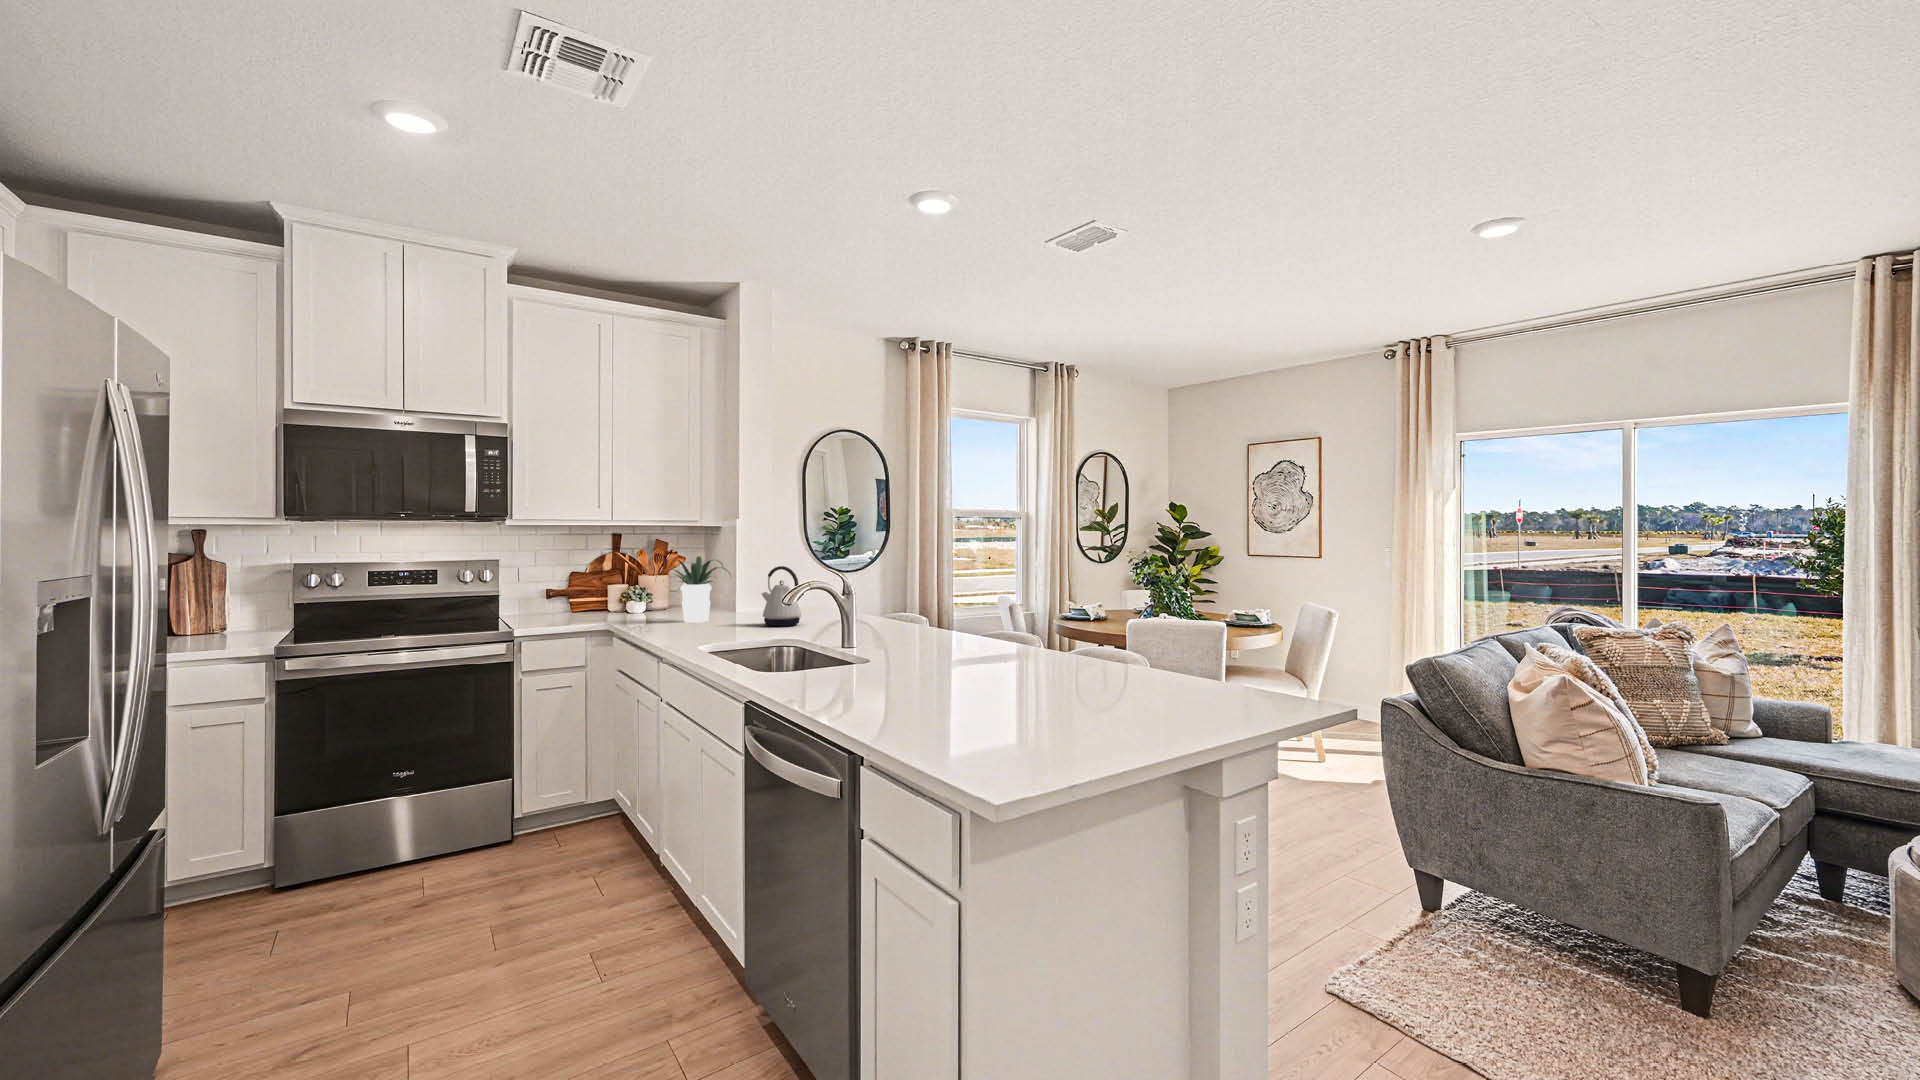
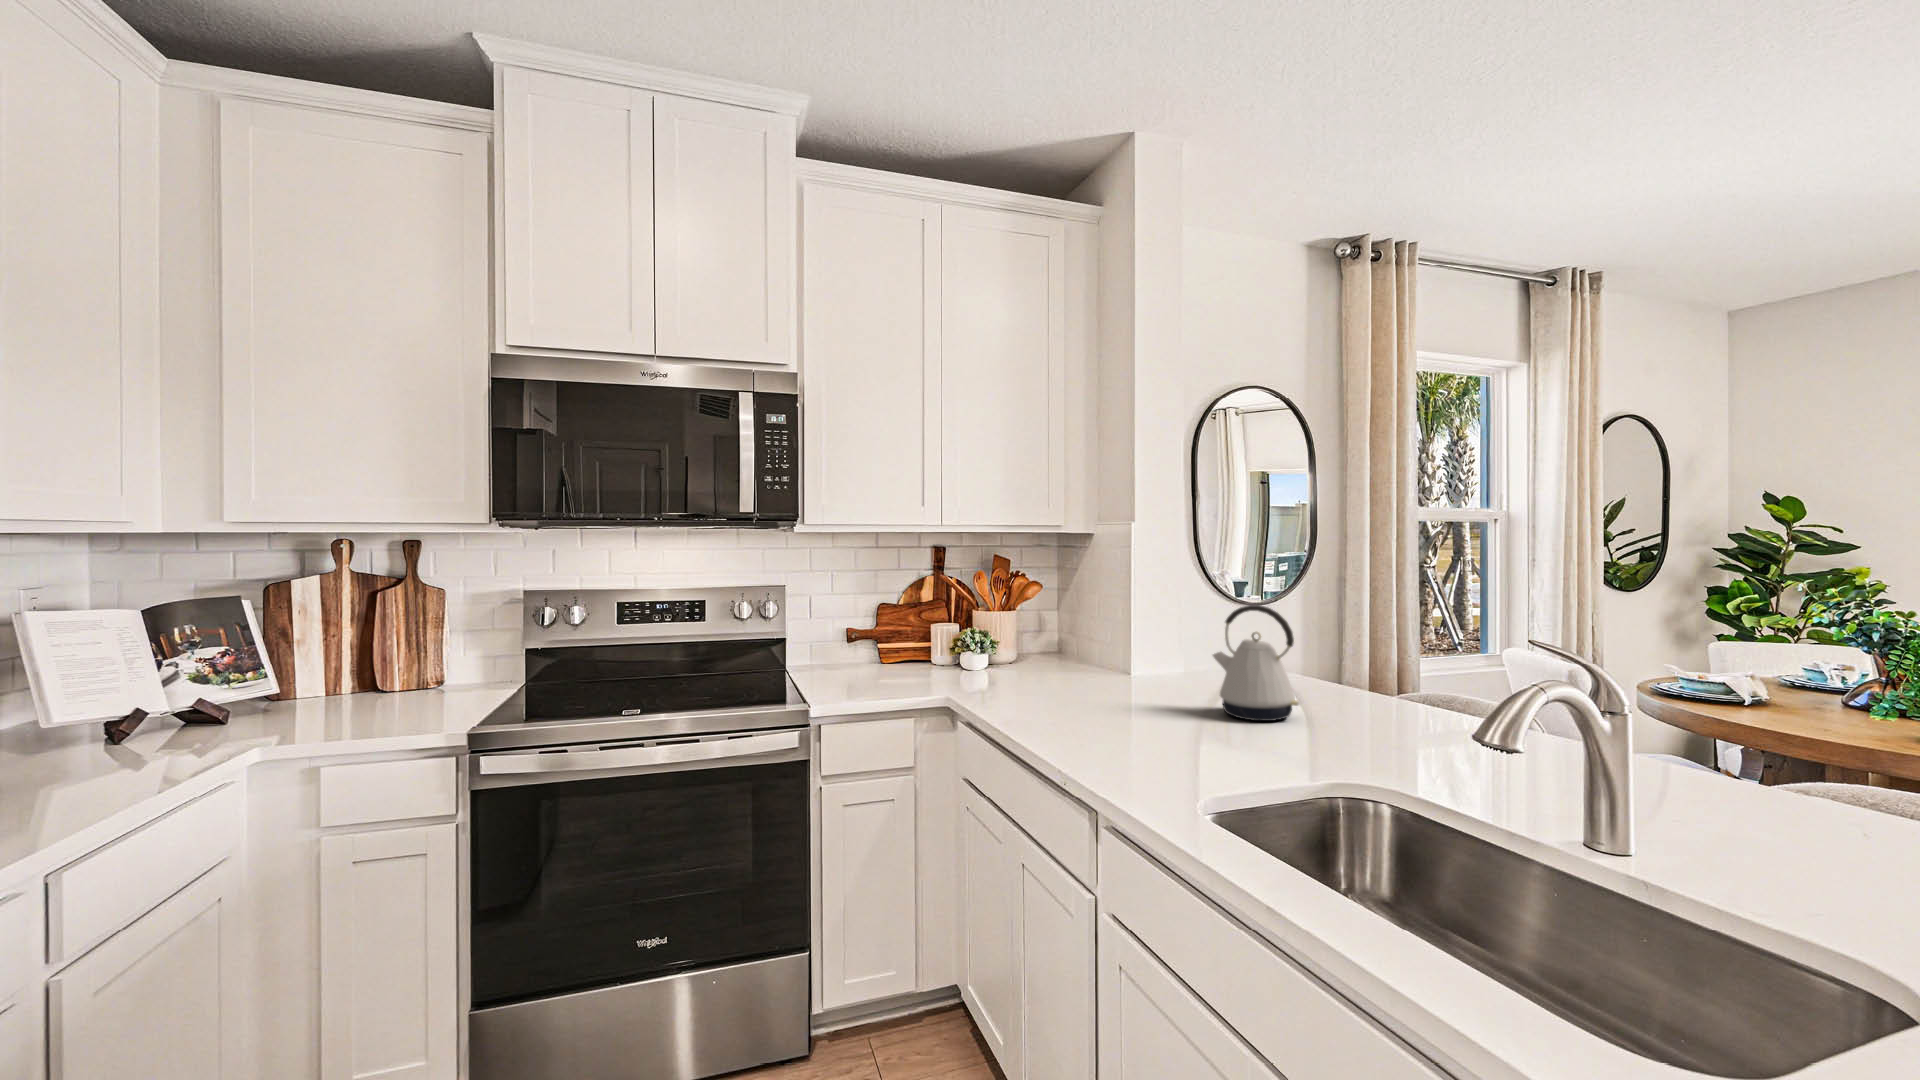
potted plant: present [656,556,730,623] -> none [1016,583,1150,699]

